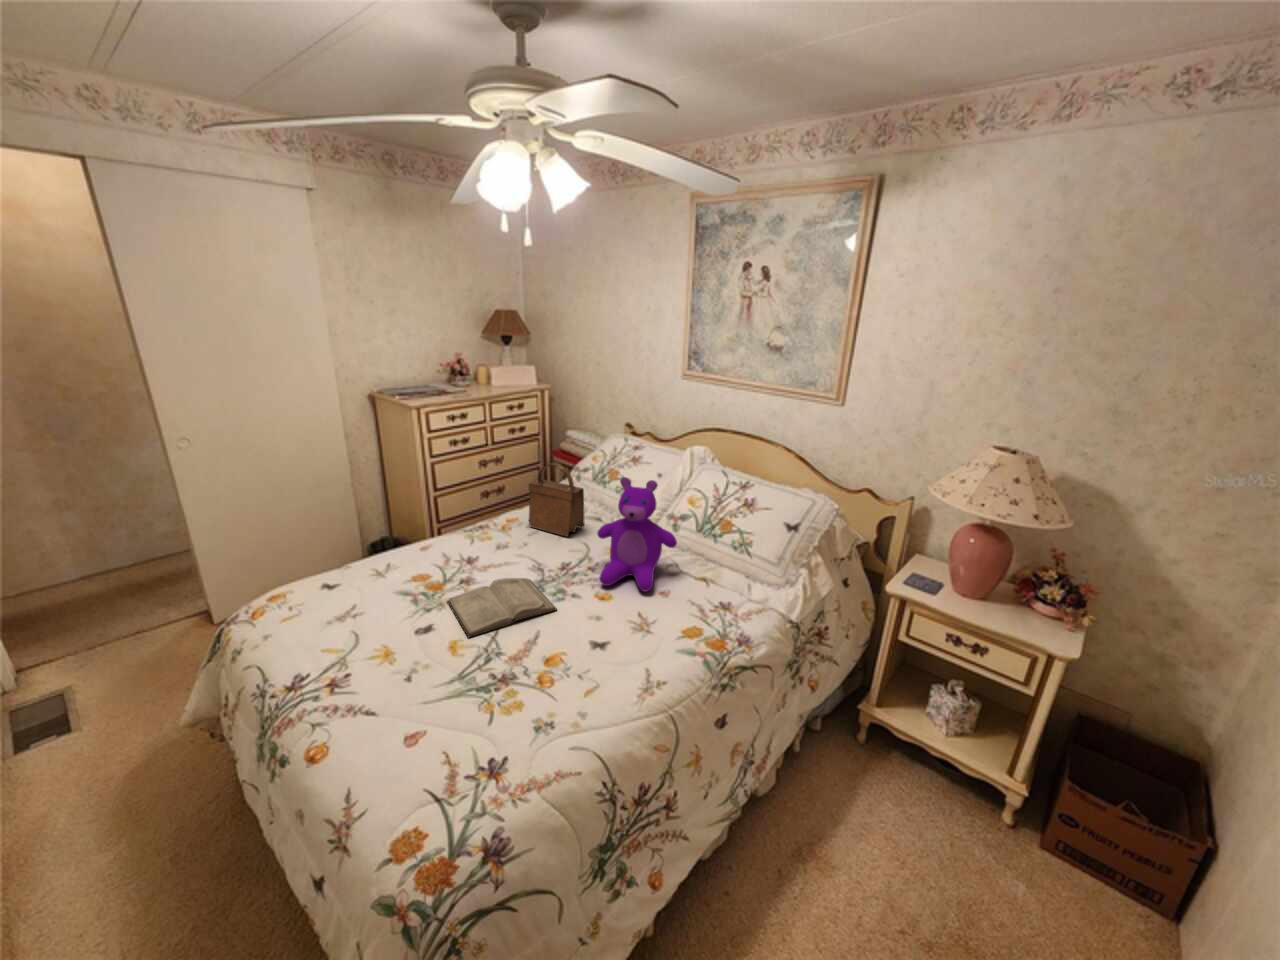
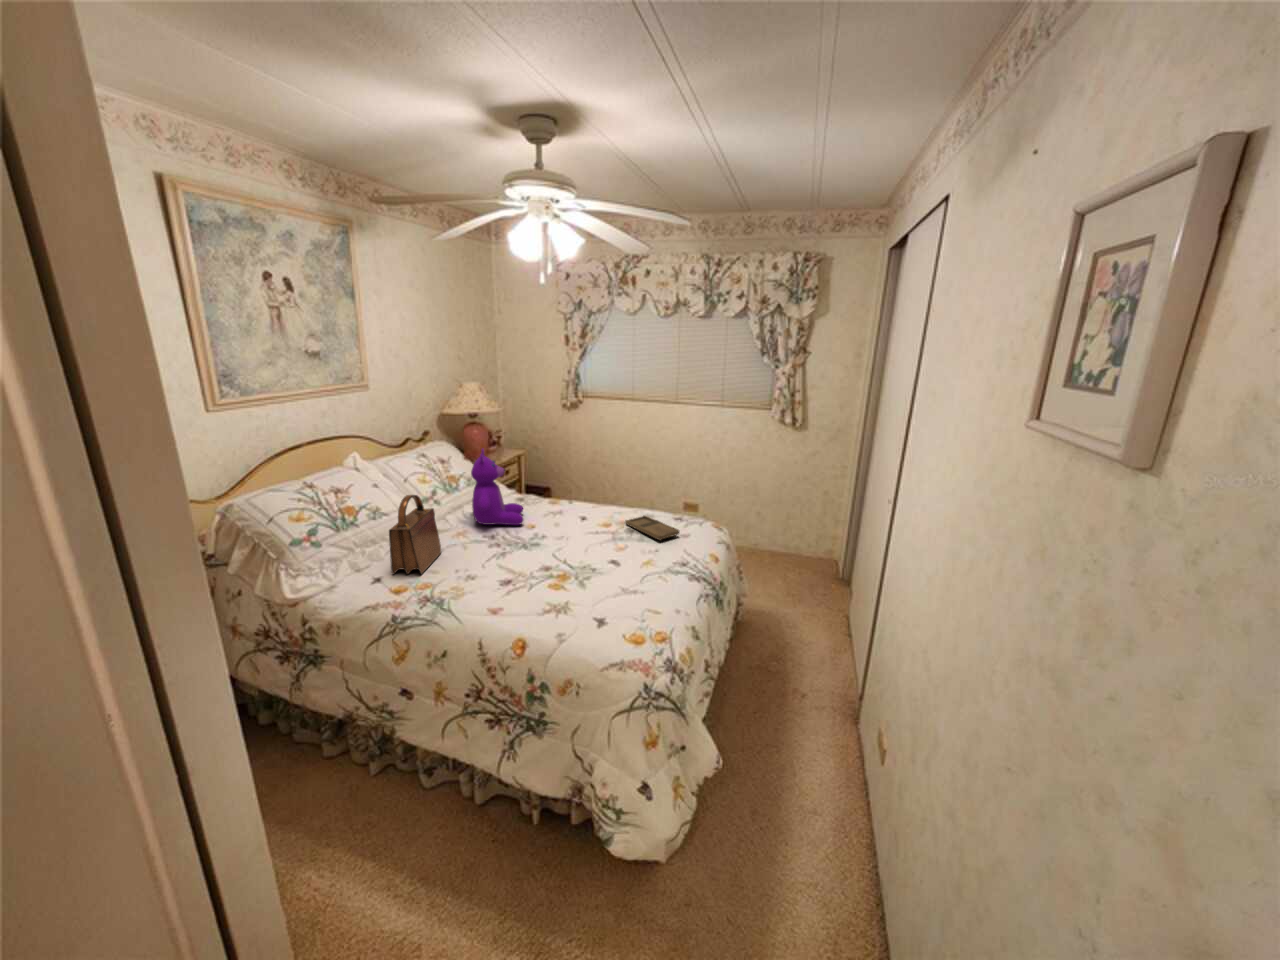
diary: present [447,578,557,637] -> none [528,527,612,565]
tray: none [409,671,527,716] -> present [625,515,679,541]

